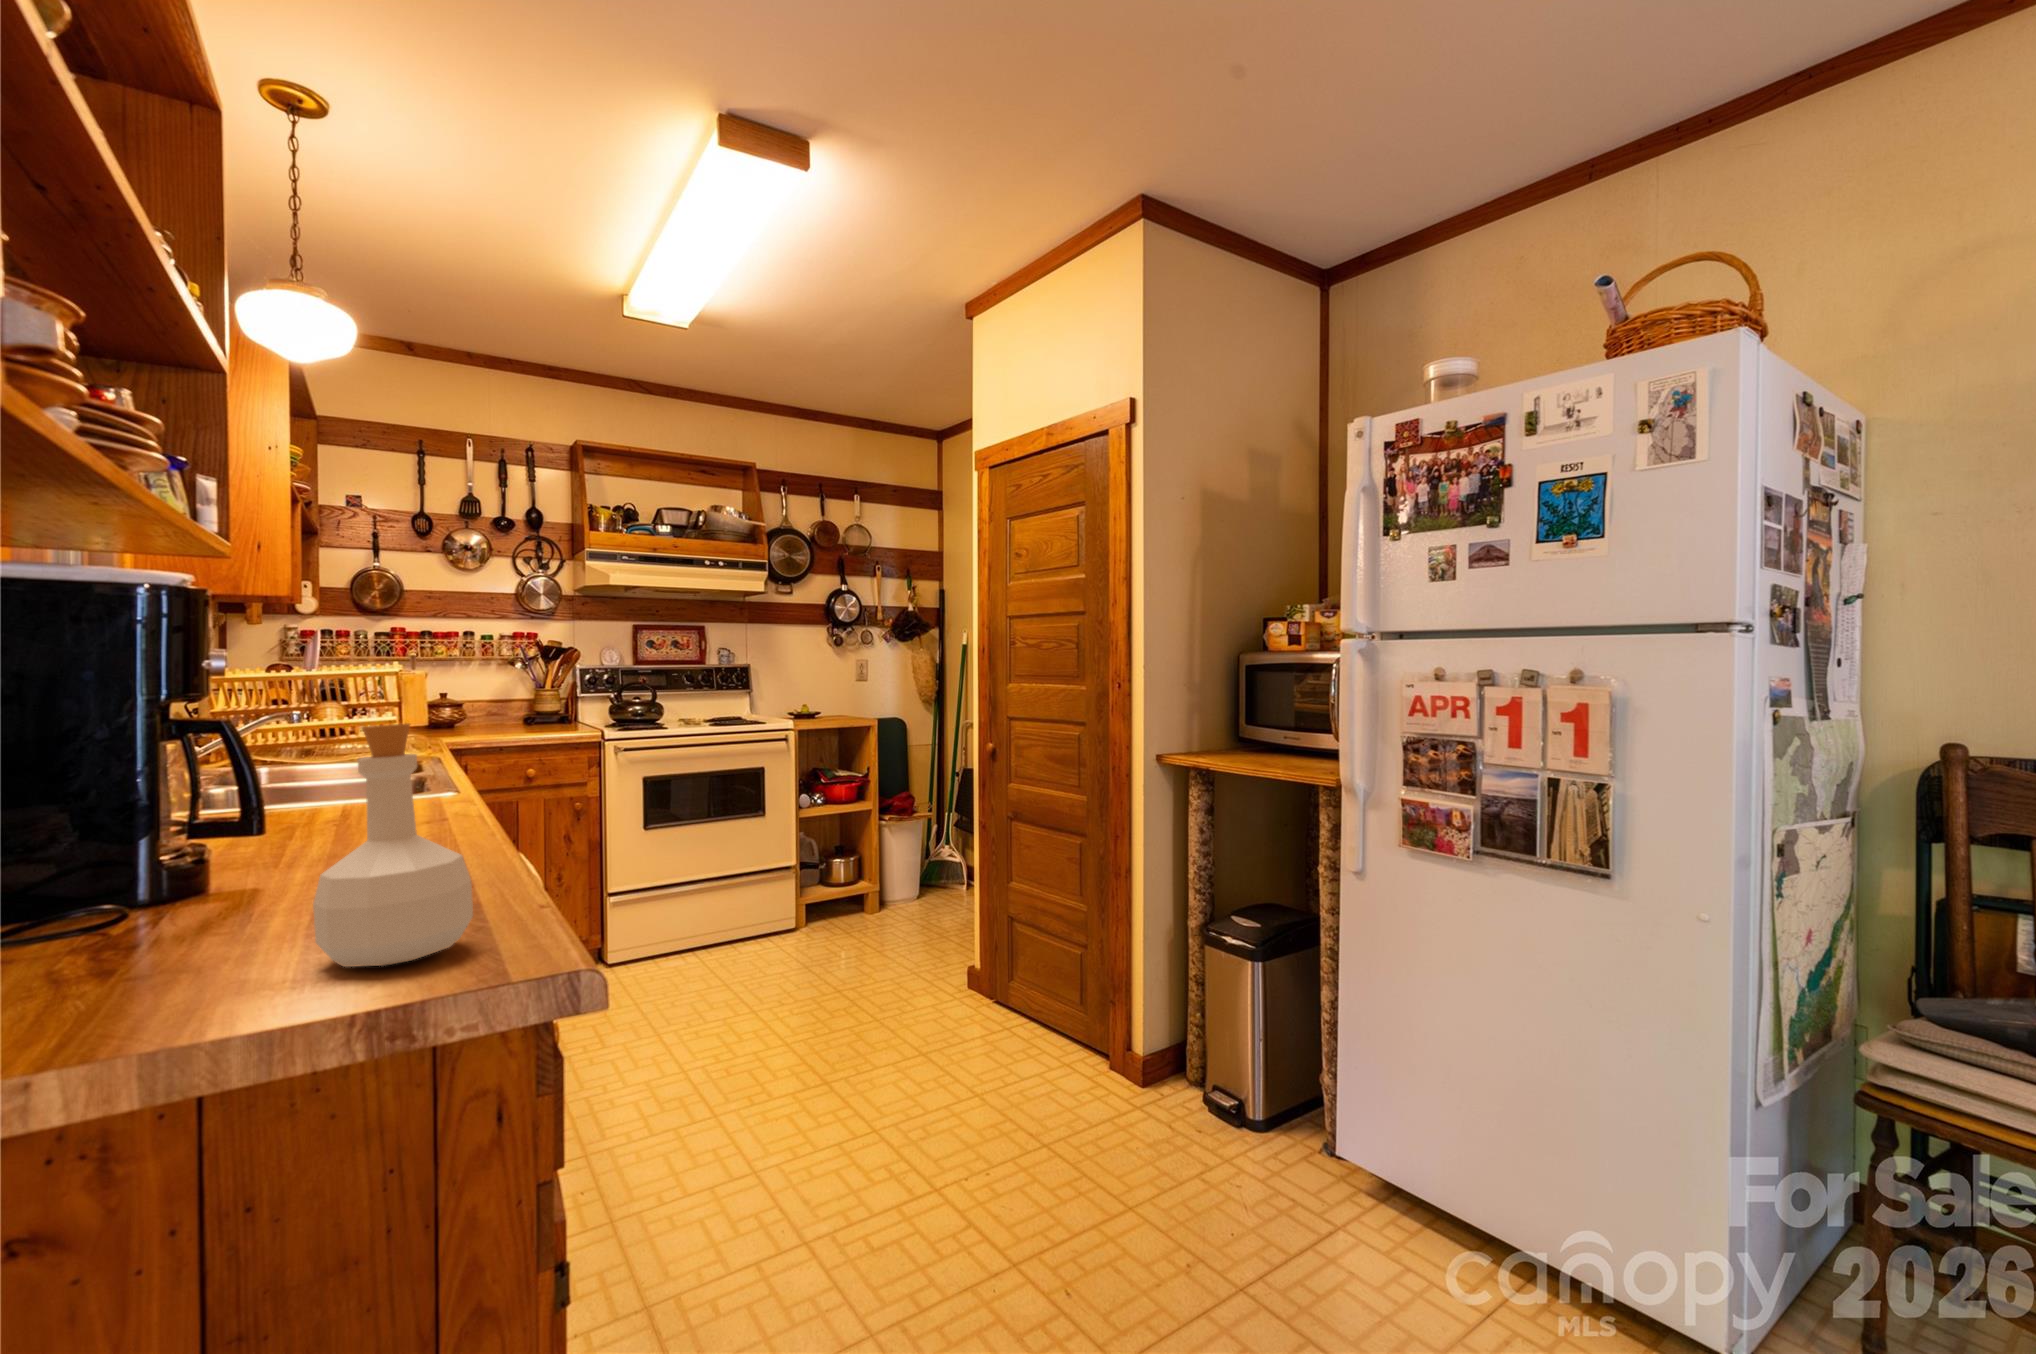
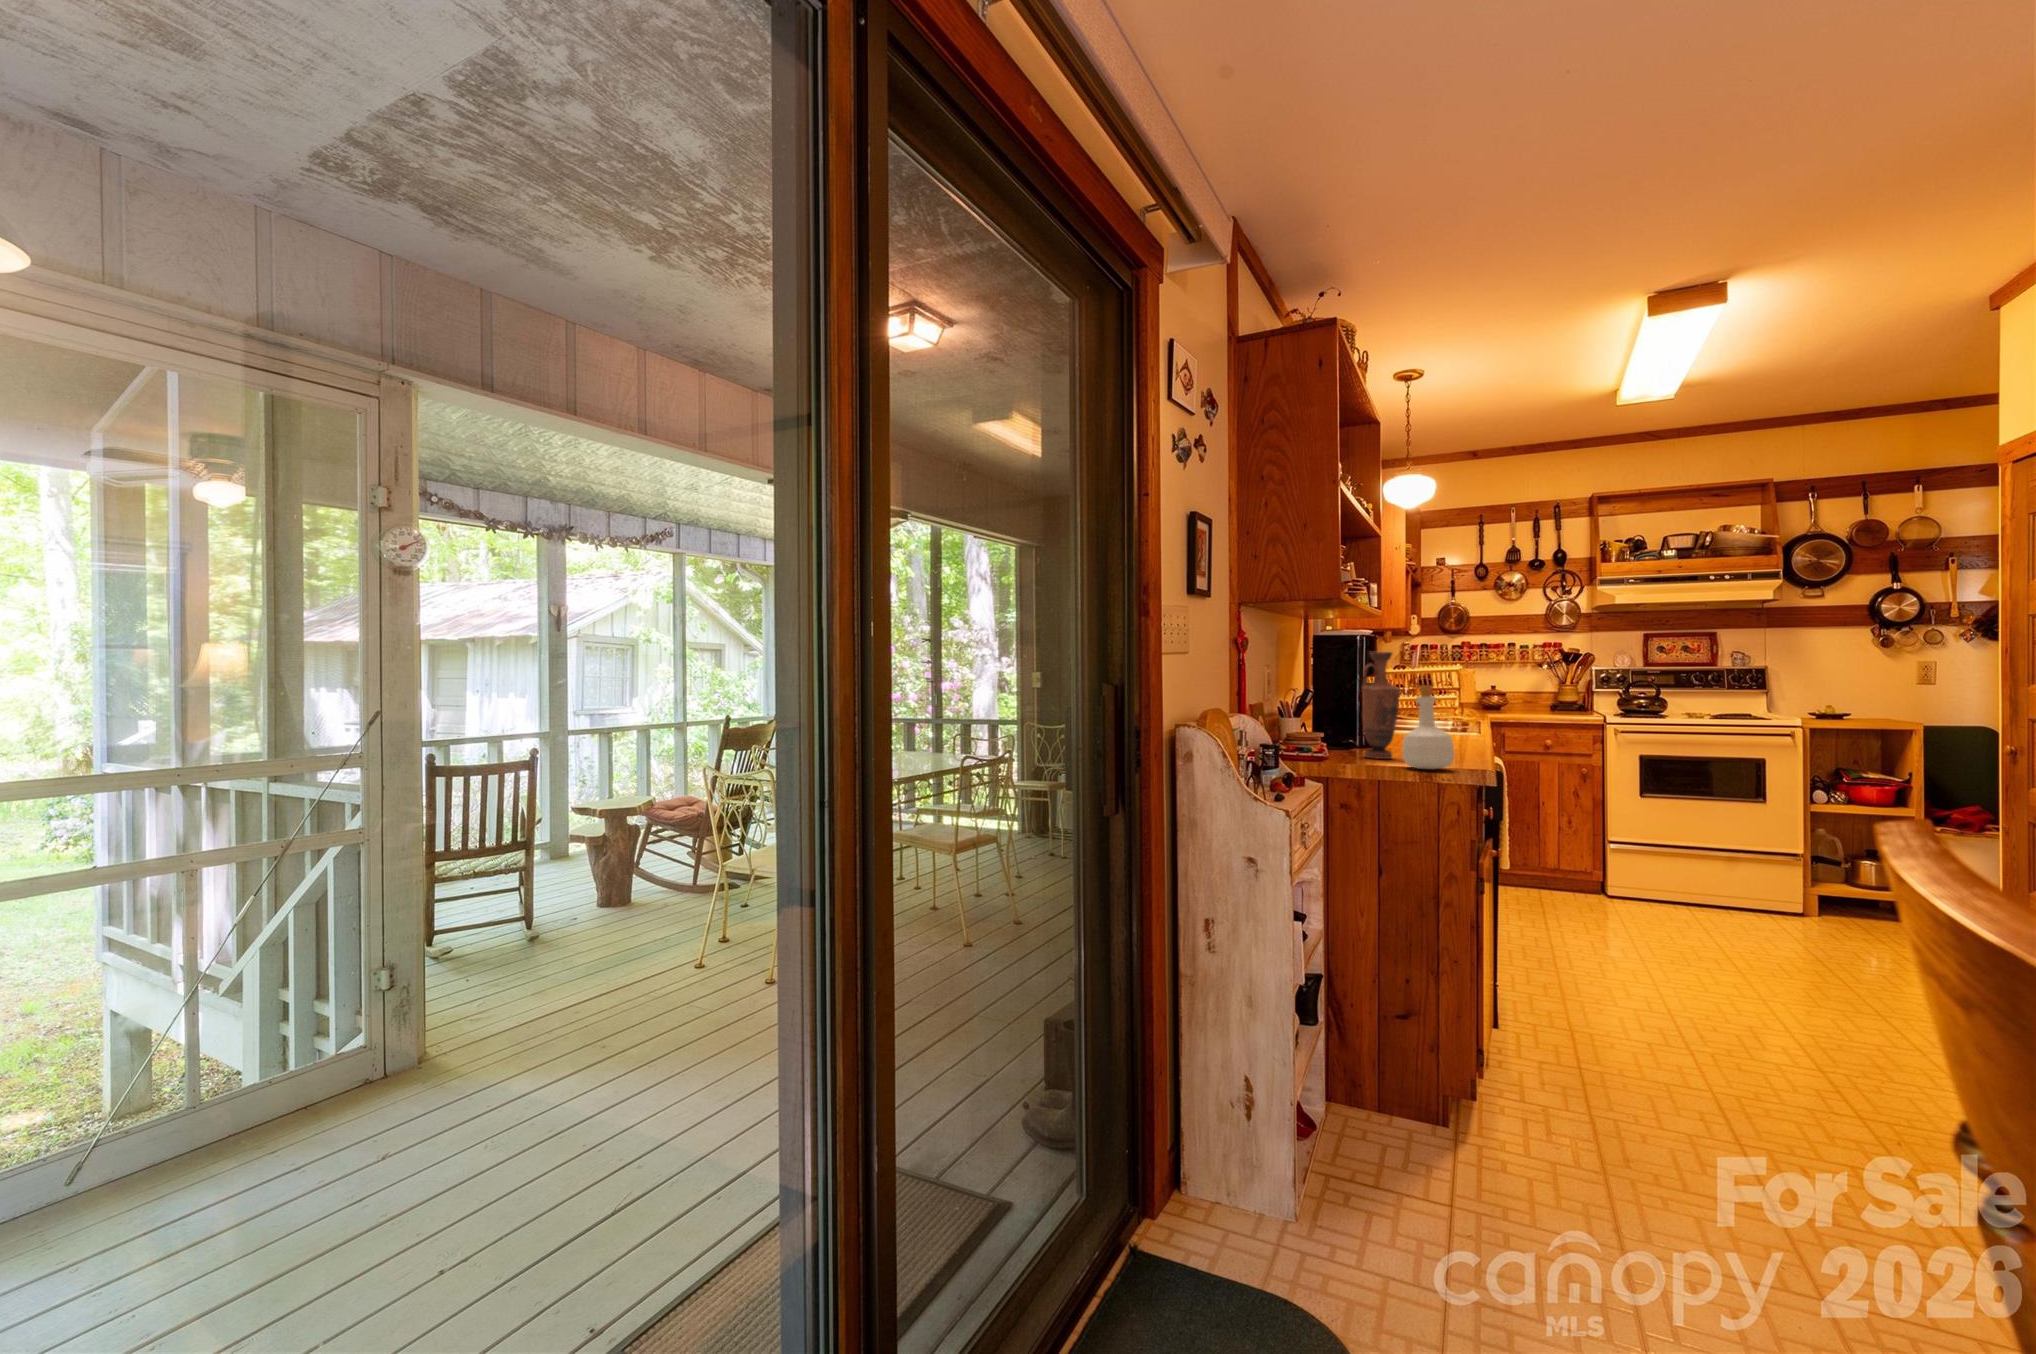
vase: none [166,630,298,936] -> present [1362,652,1400,759]

